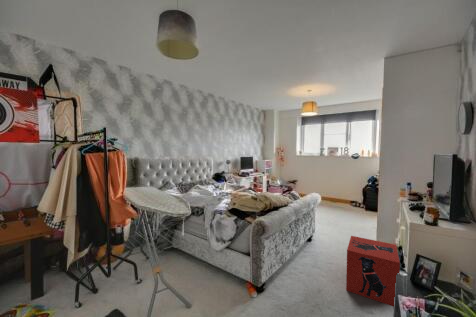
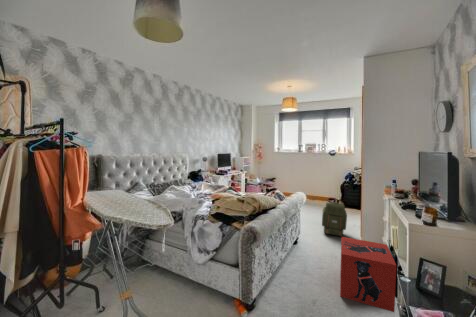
backpack: none [338,204,364,238] -> present [322,202,347,236]

